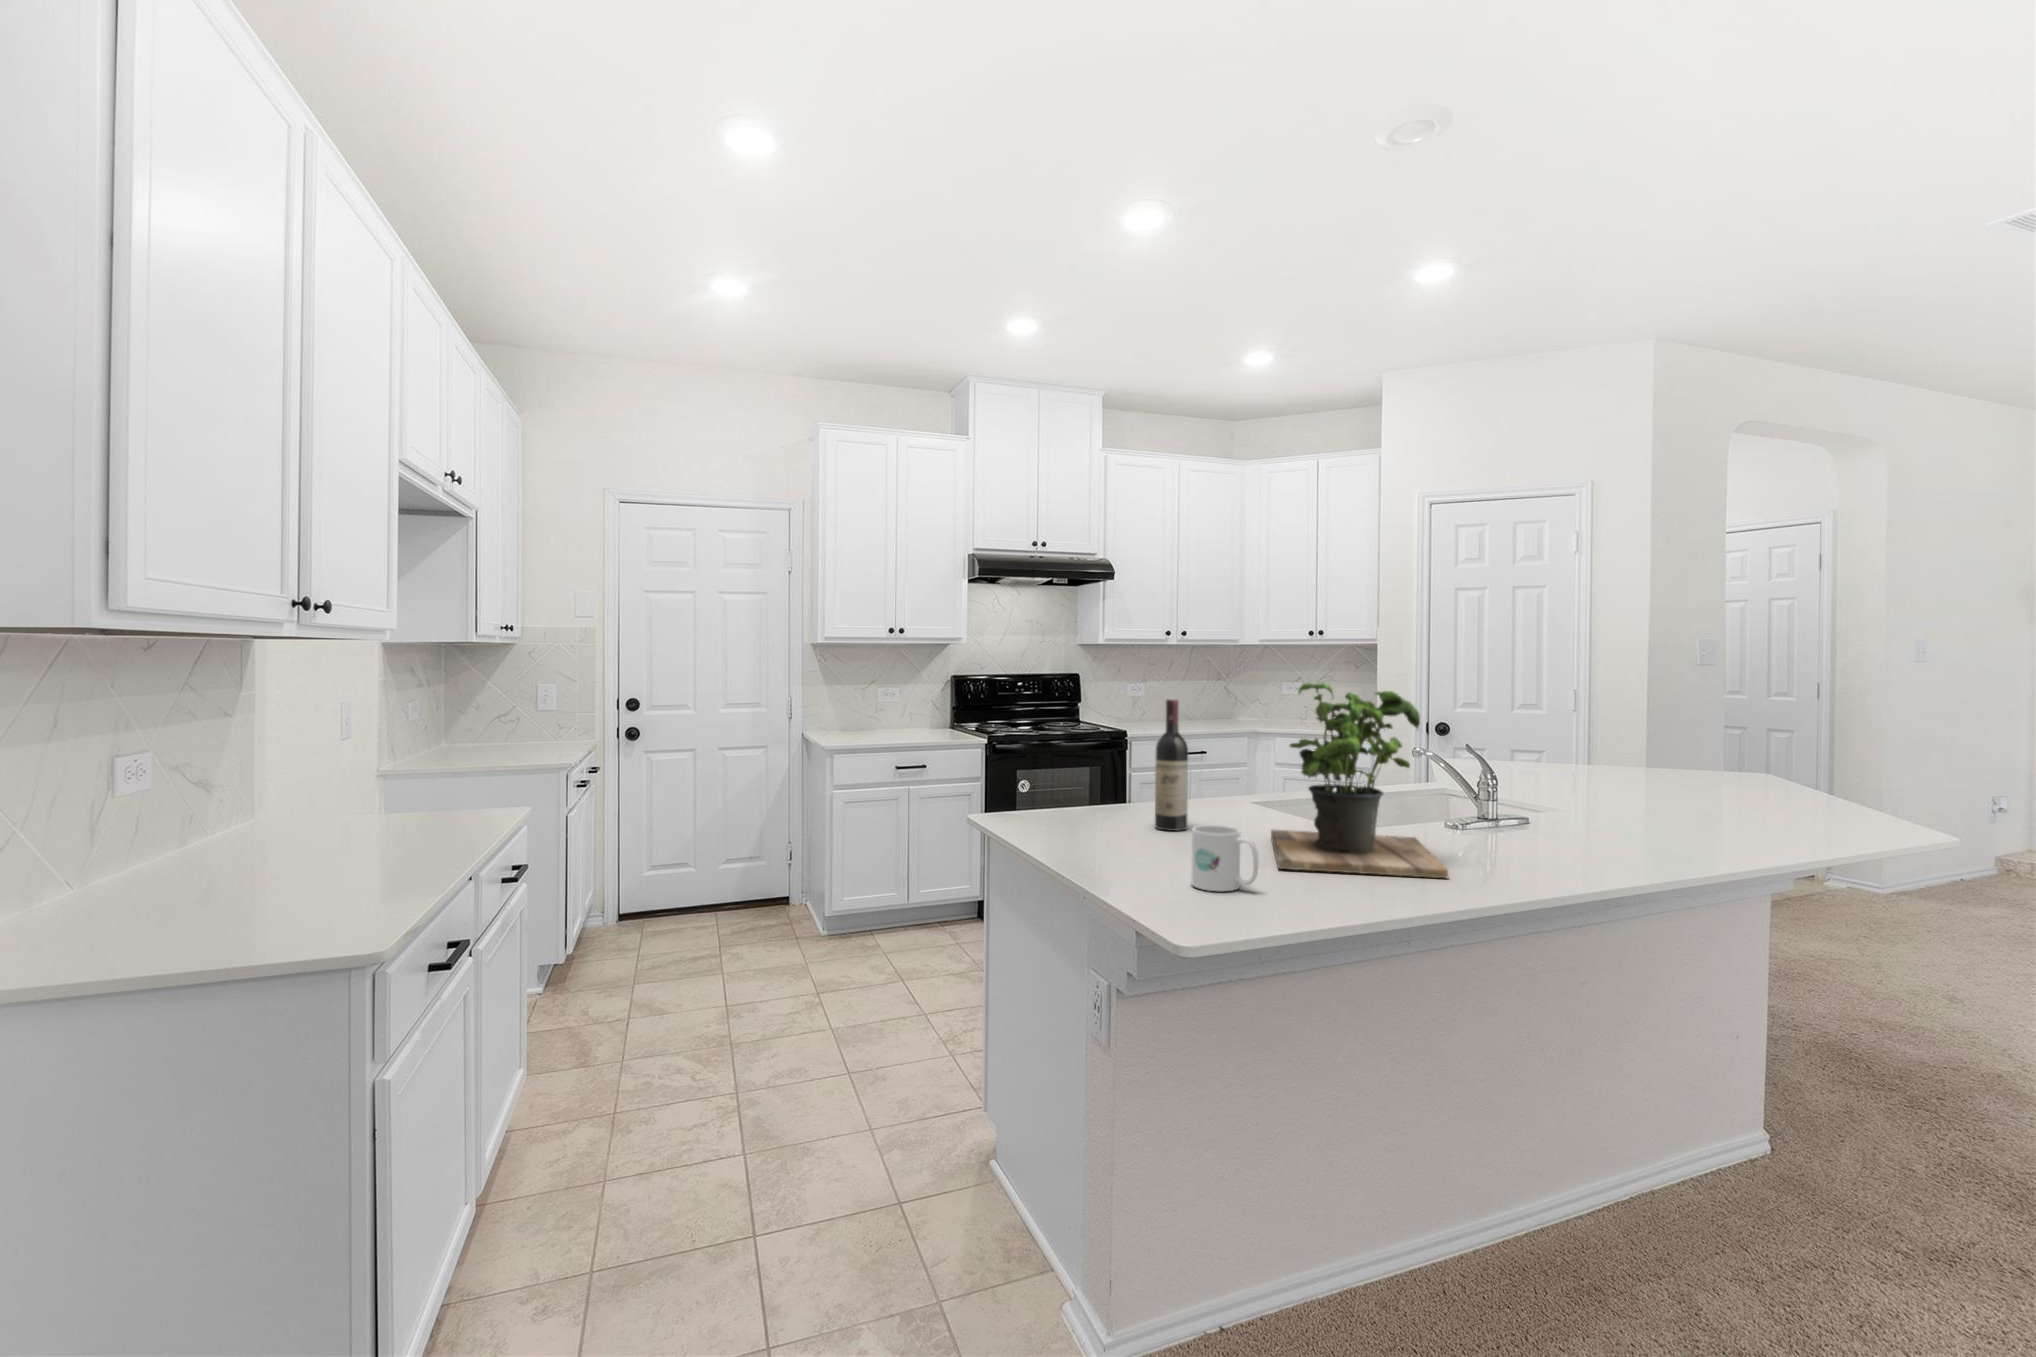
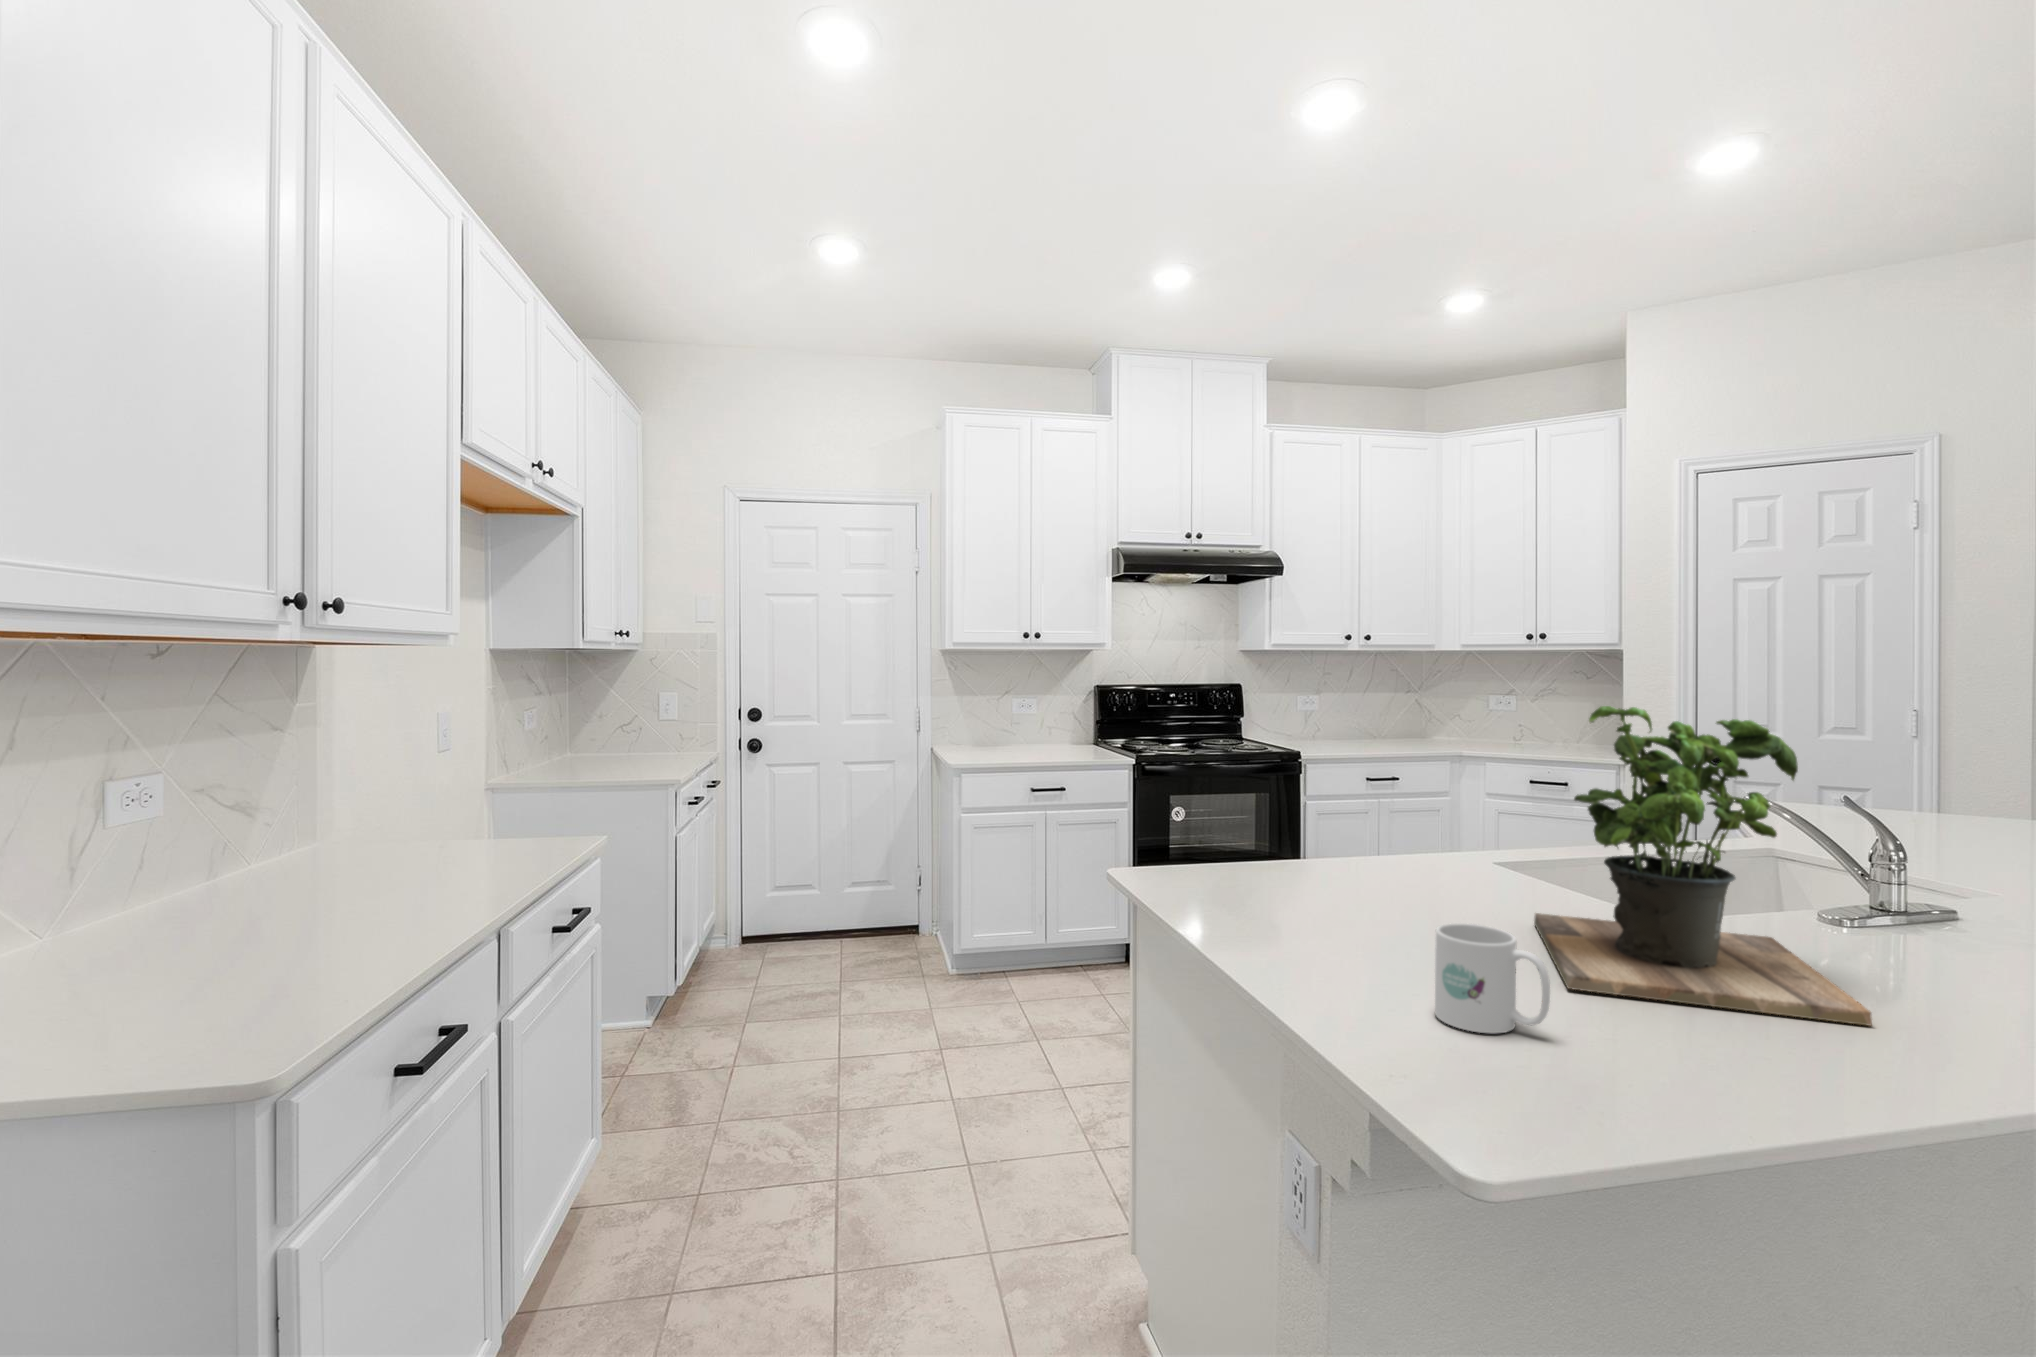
wine bottle: present [1155,699,1188,831] -> none [1358,724,1406,906]

